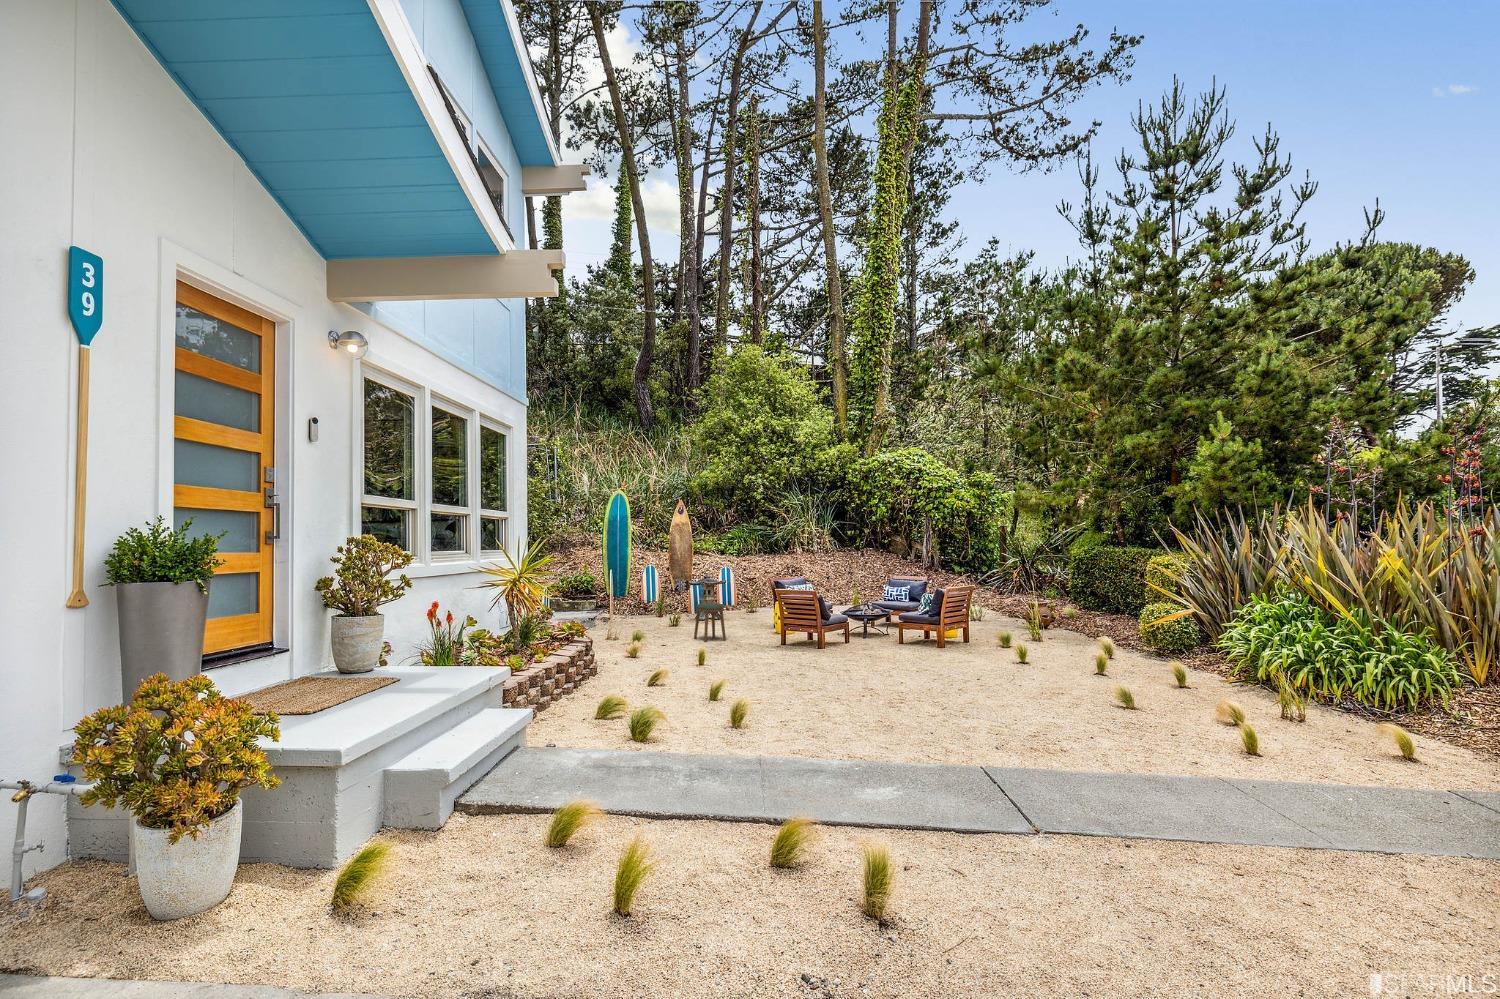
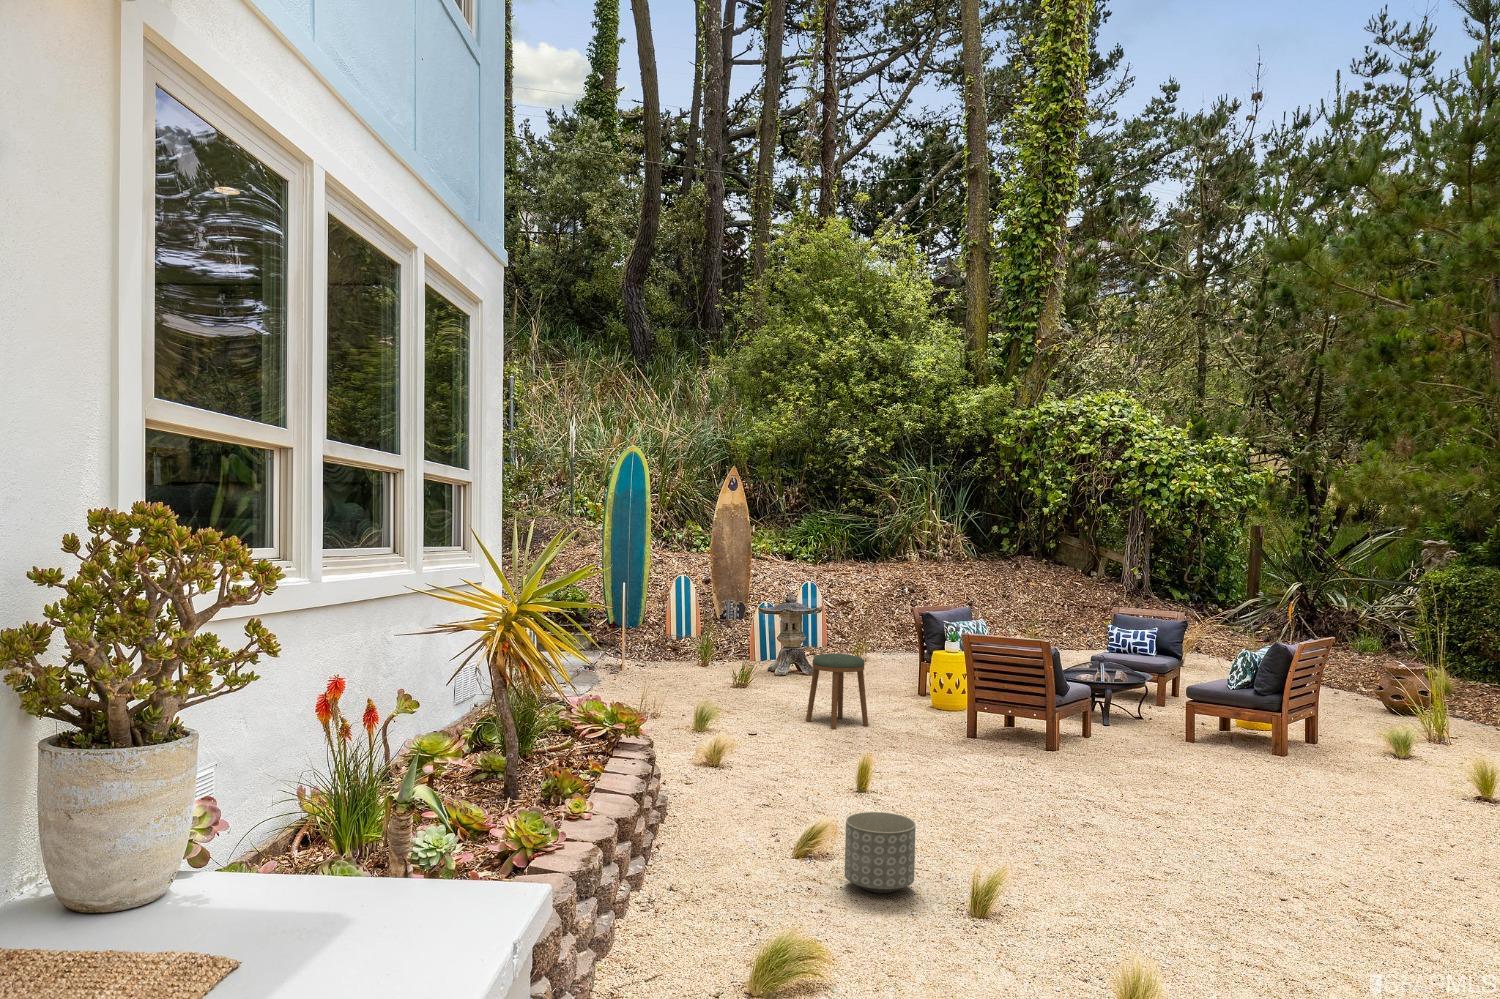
planter: none [654,664,684,698] -> present [845,812,916,893]

